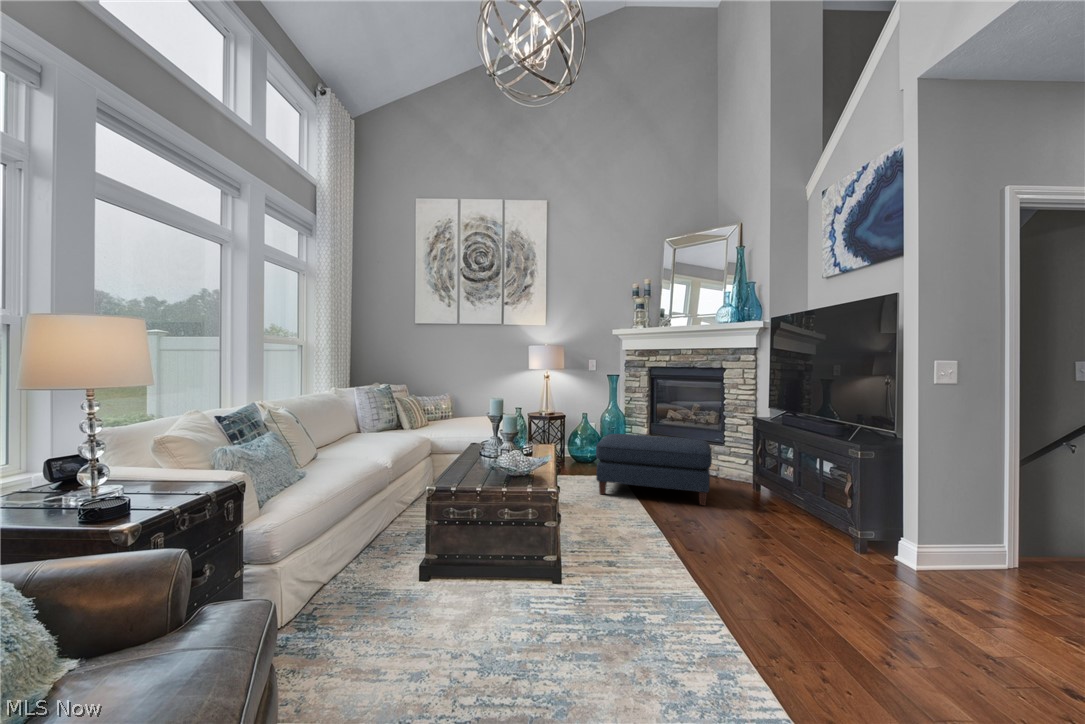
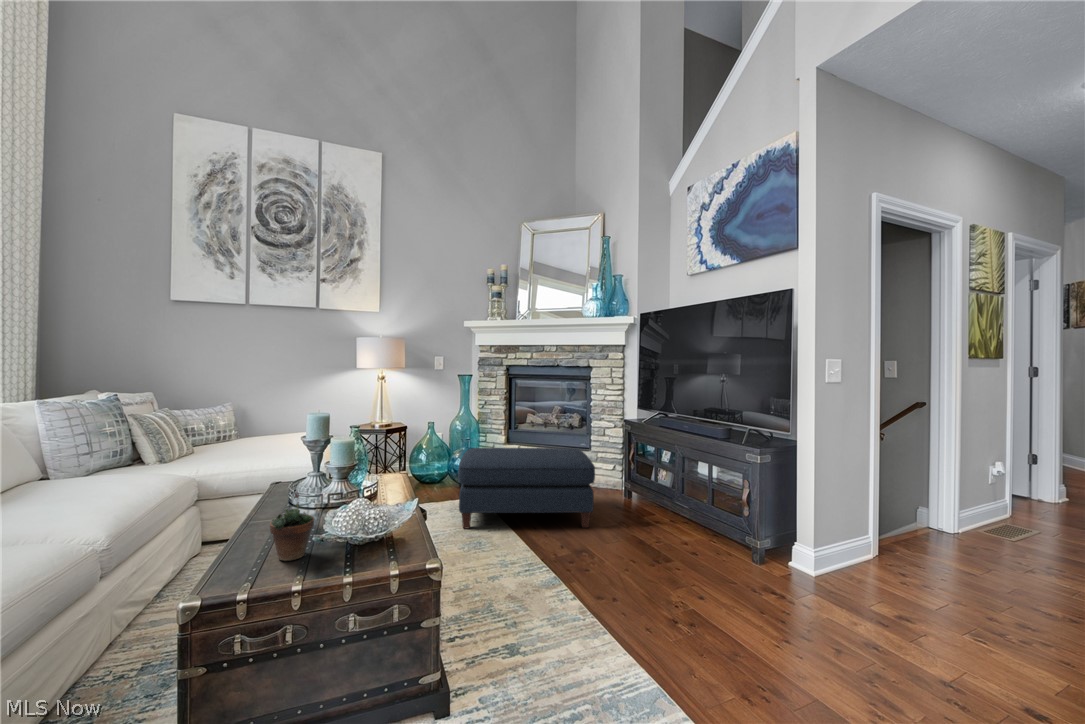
succulent plant: none [462,439,486,478] -> present [270,492,314,561]

